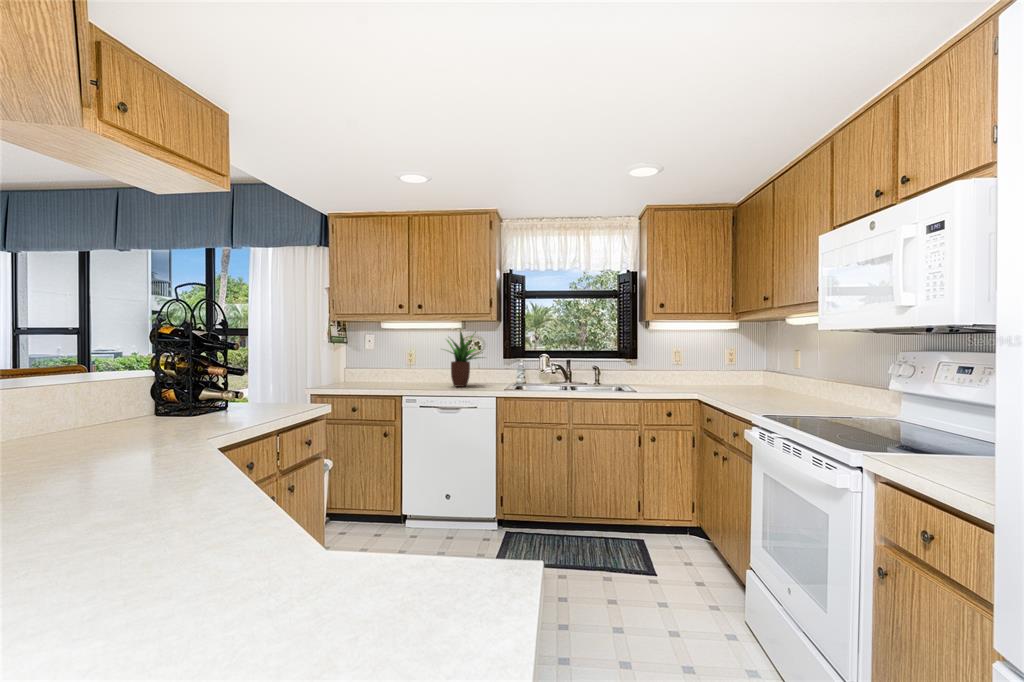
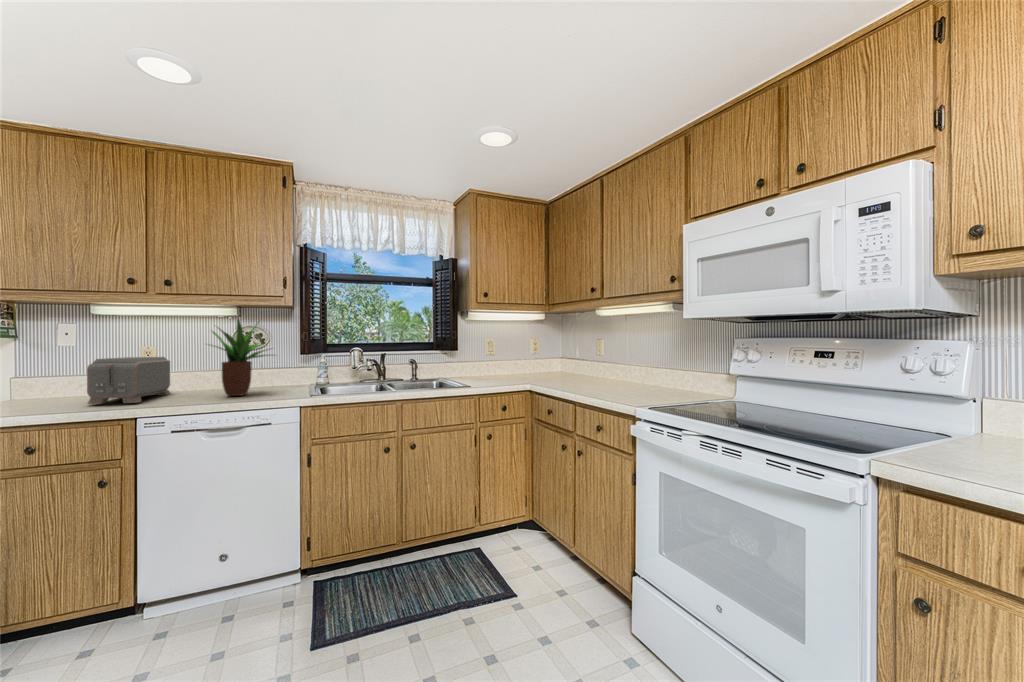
toaster: none [380,356,424,387] -> present [87,357,171,404]

